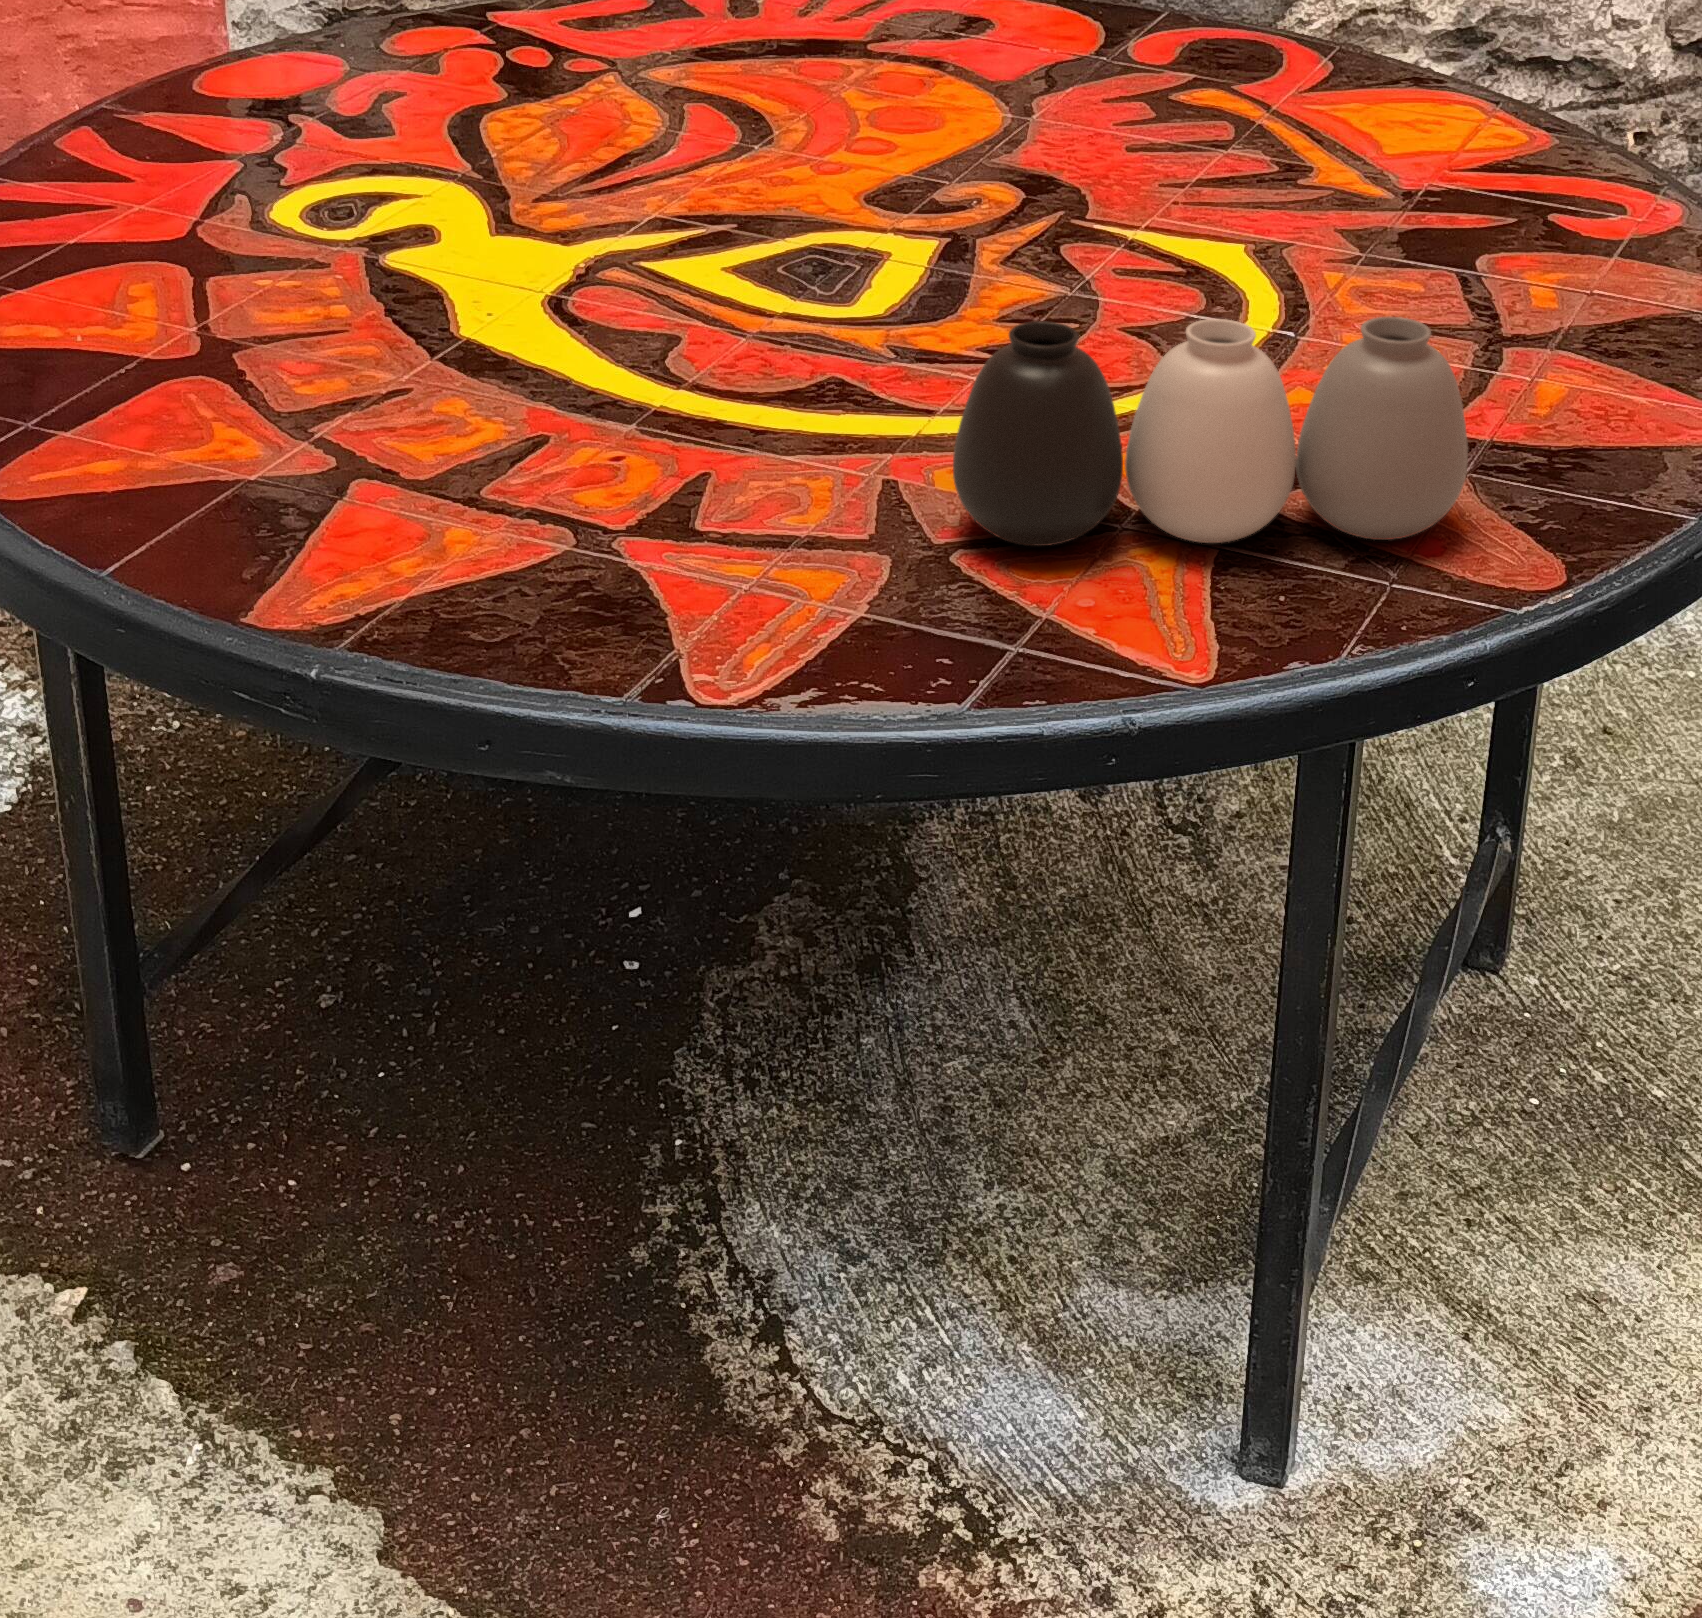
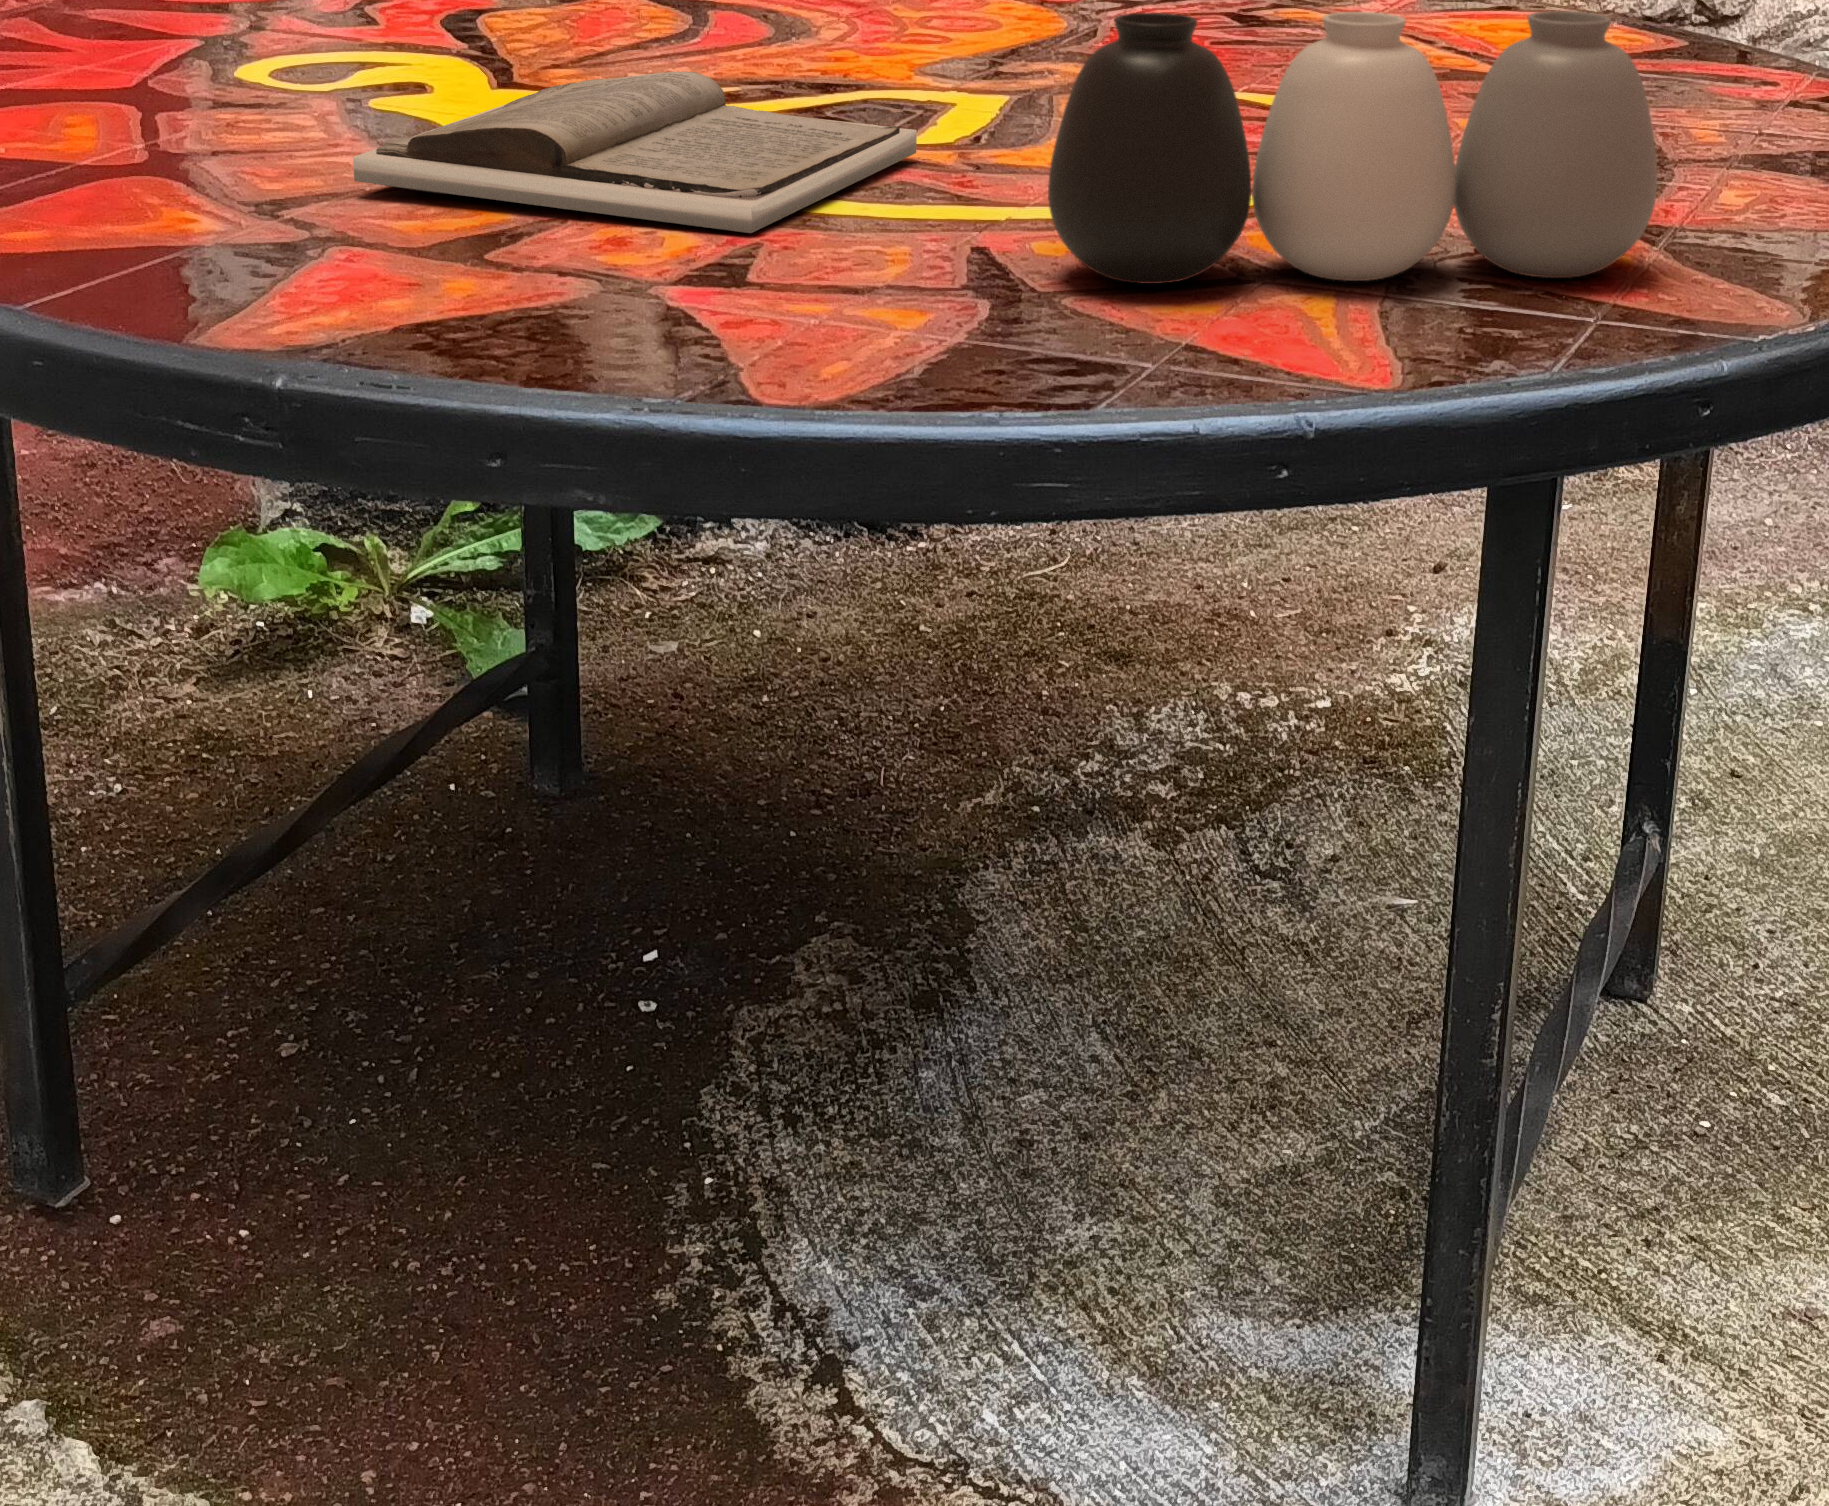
book: none [375,251,857,460] -> present [353,72,917,233]

